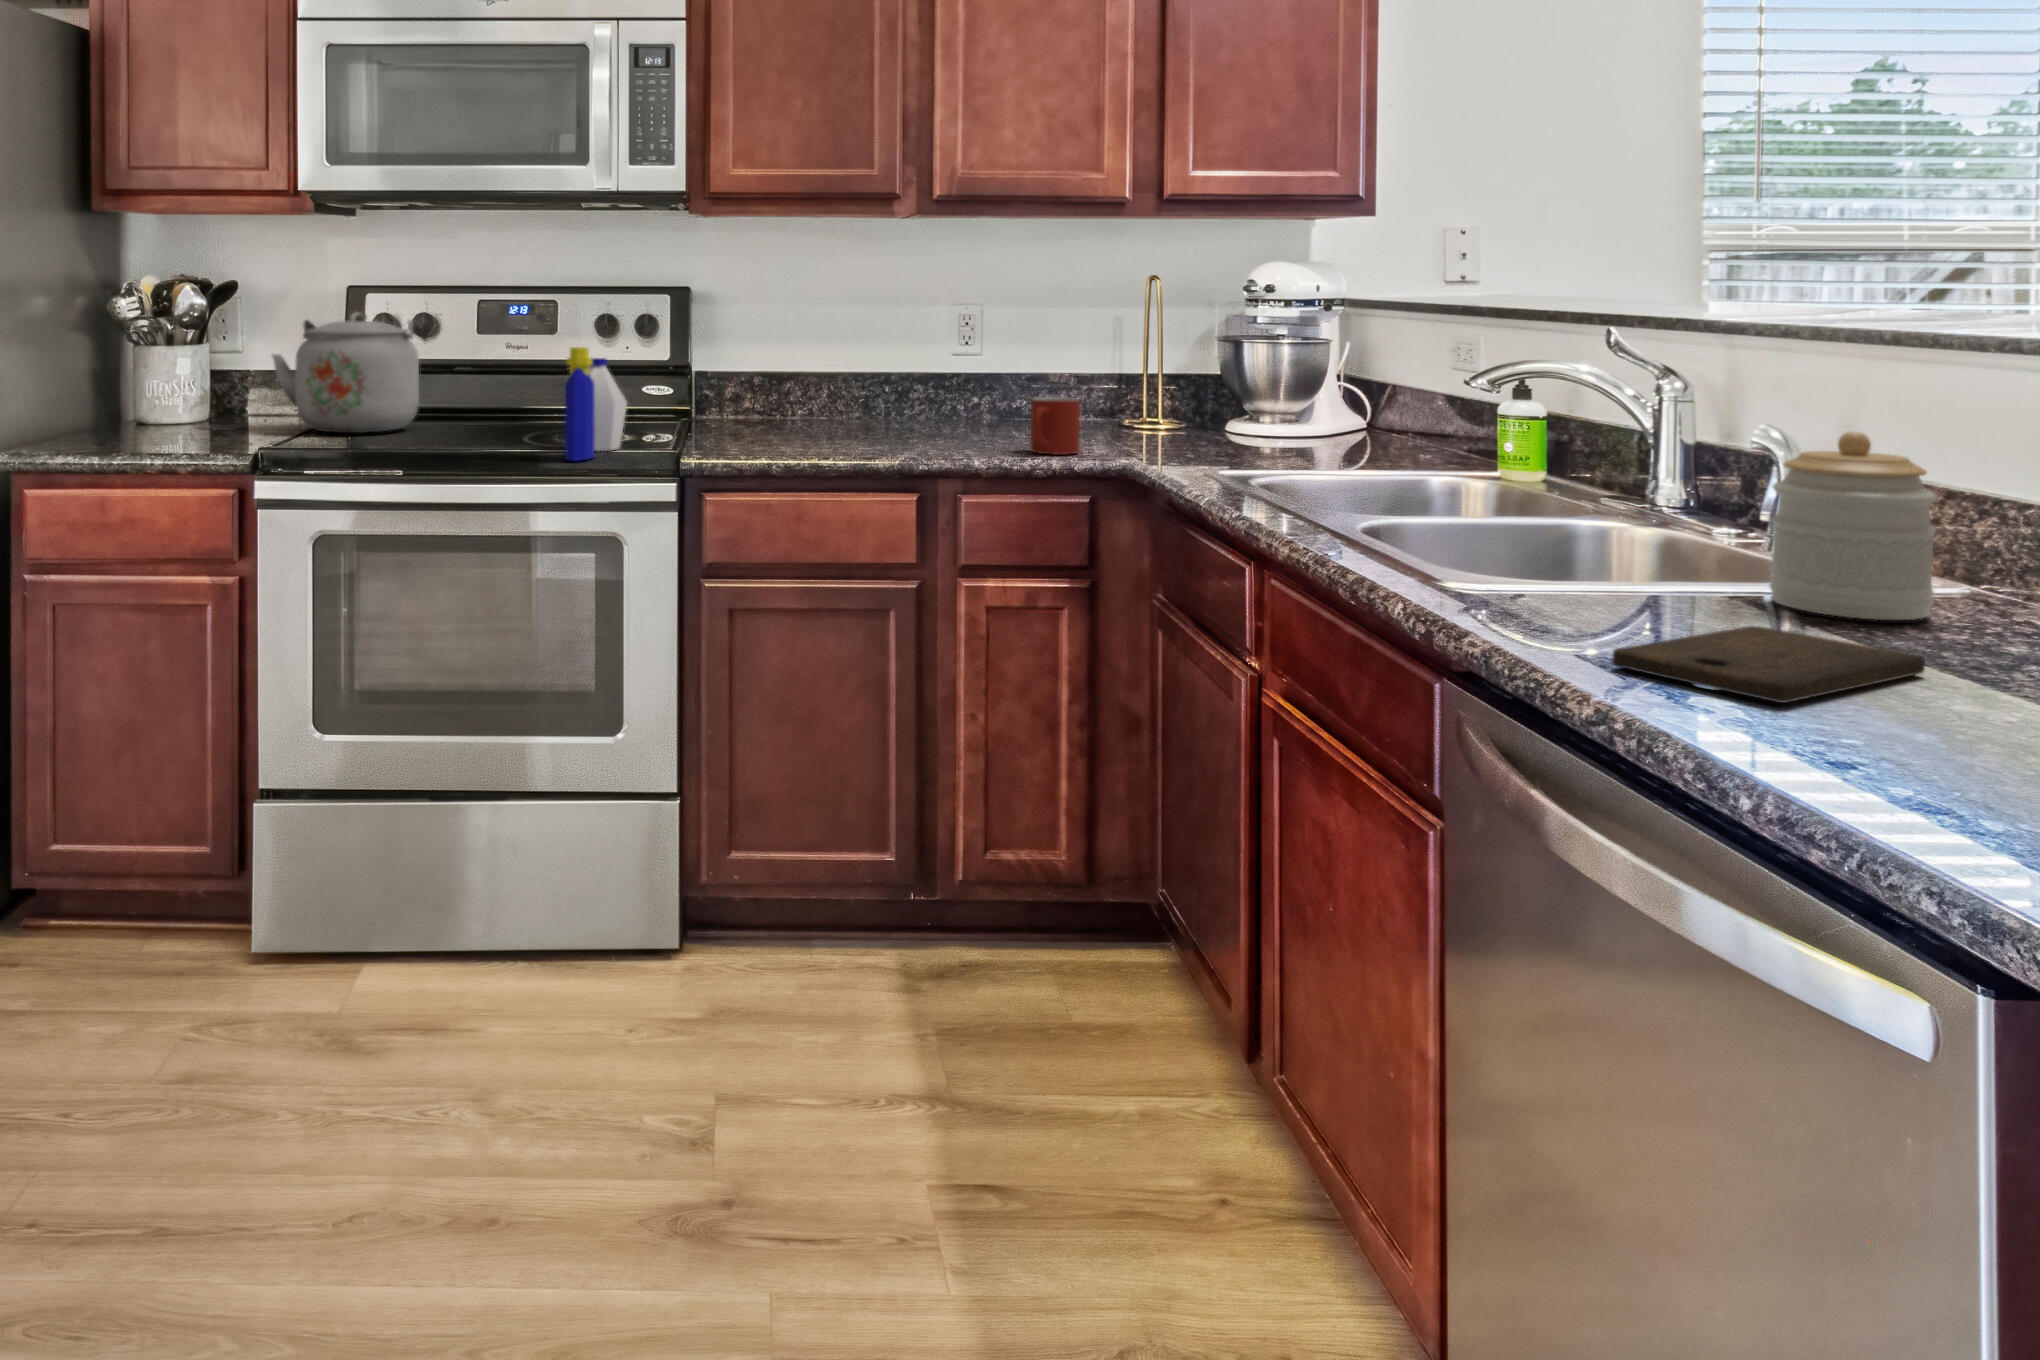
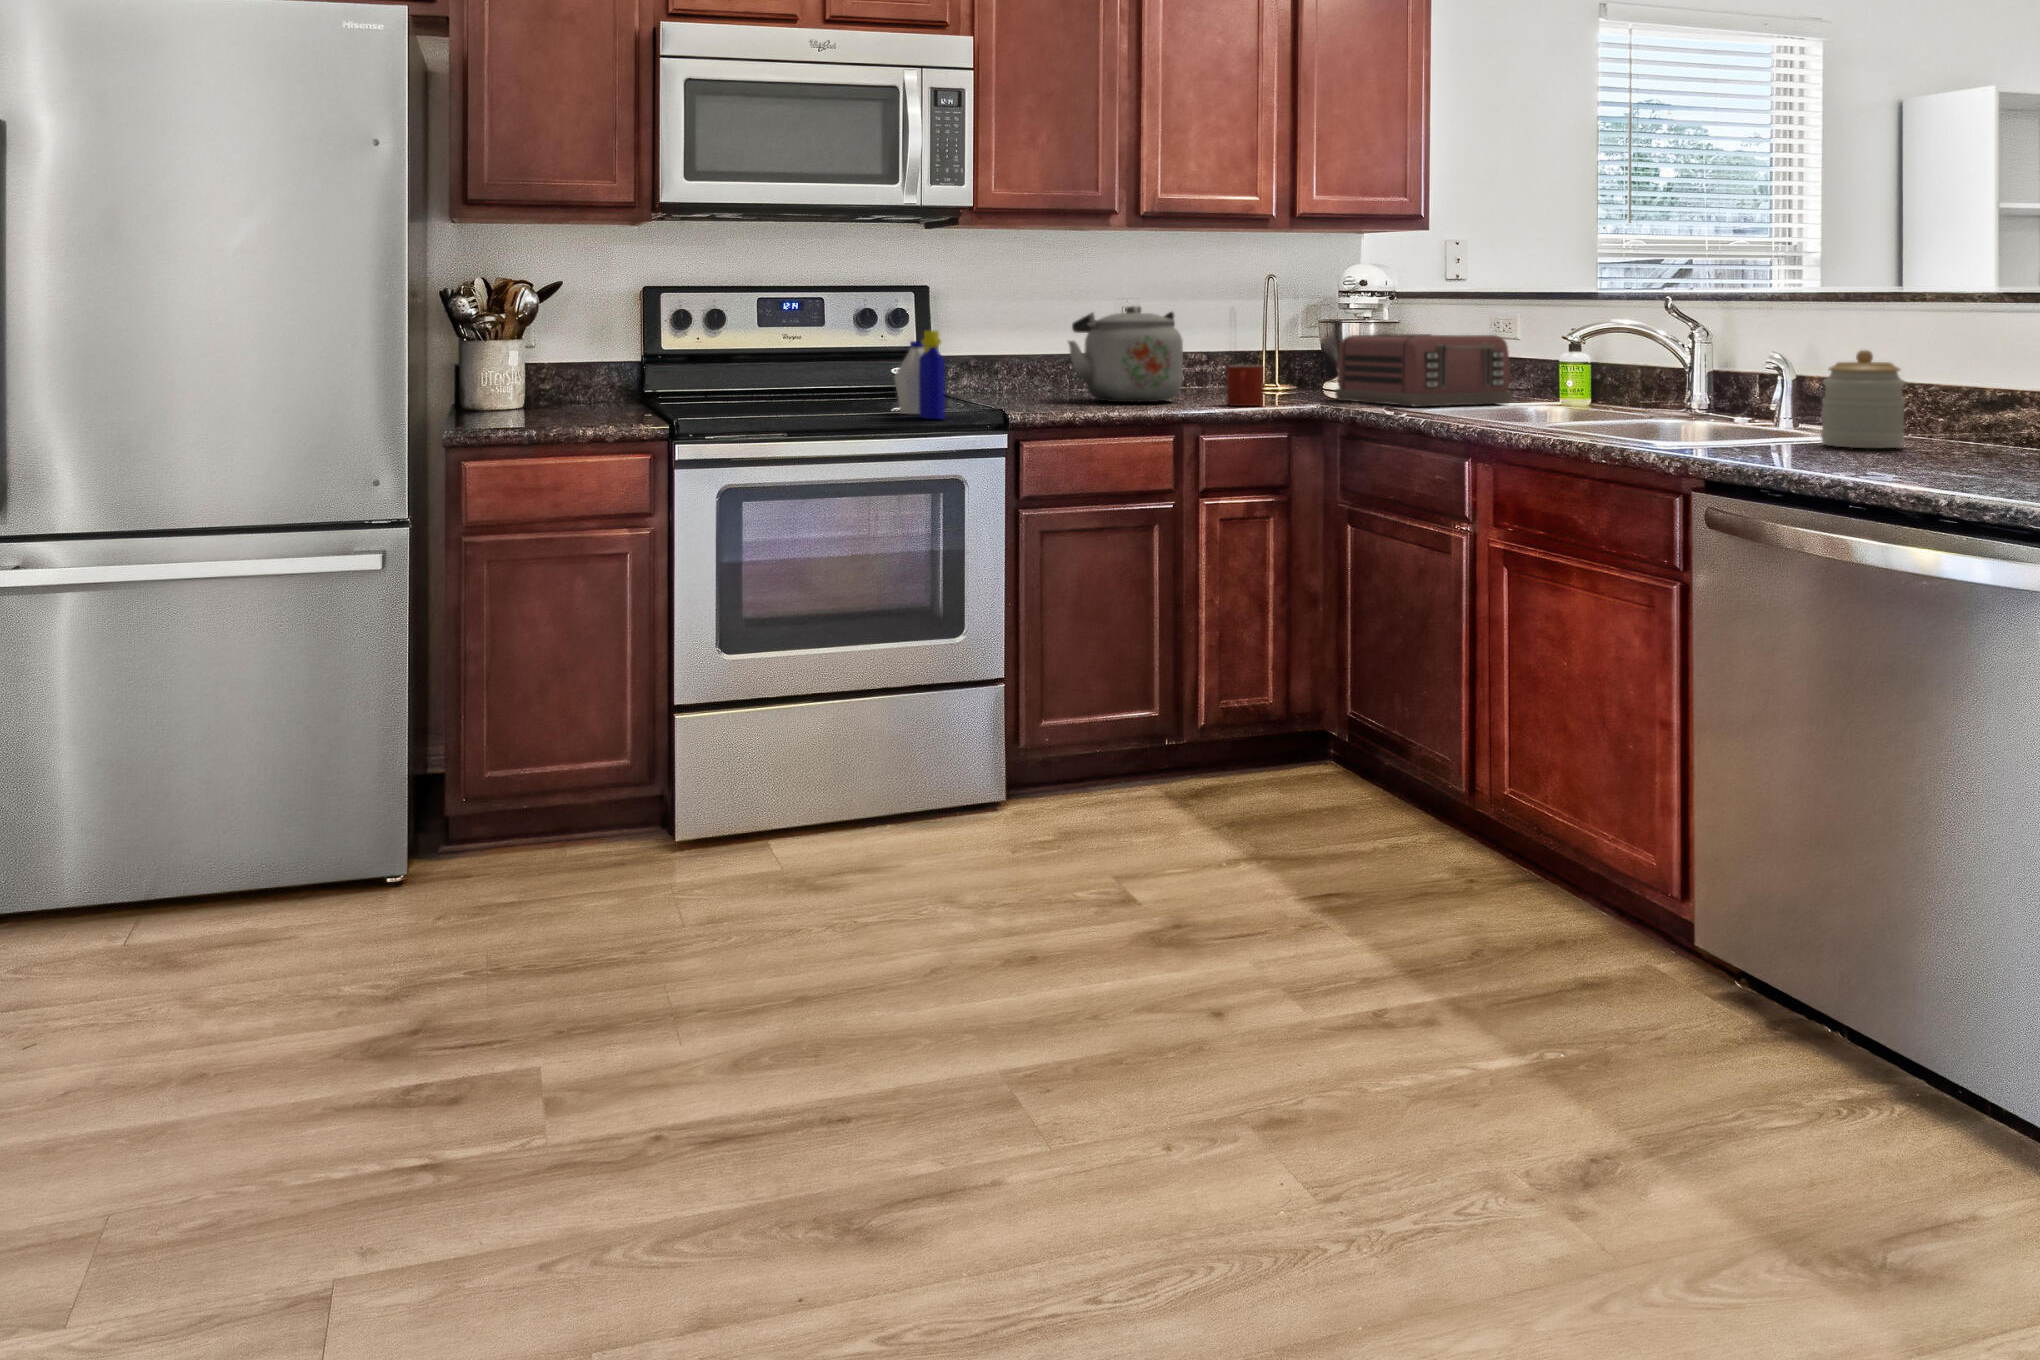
kettle: present [272,312,428,433] -> present [1068,306,1183,402]
toaster: none [1215,359,1452,466] -> present [1335,334,1511,407]
cutting board: present [1612,626,1925,703] -> none [1815,449,1941,471]

